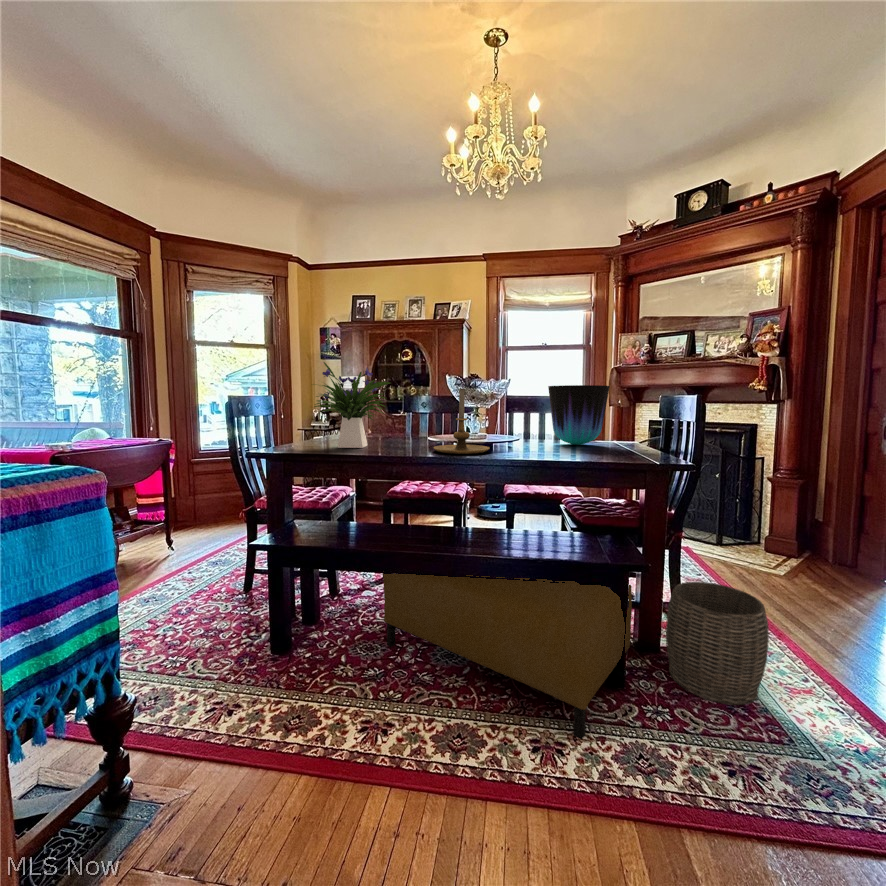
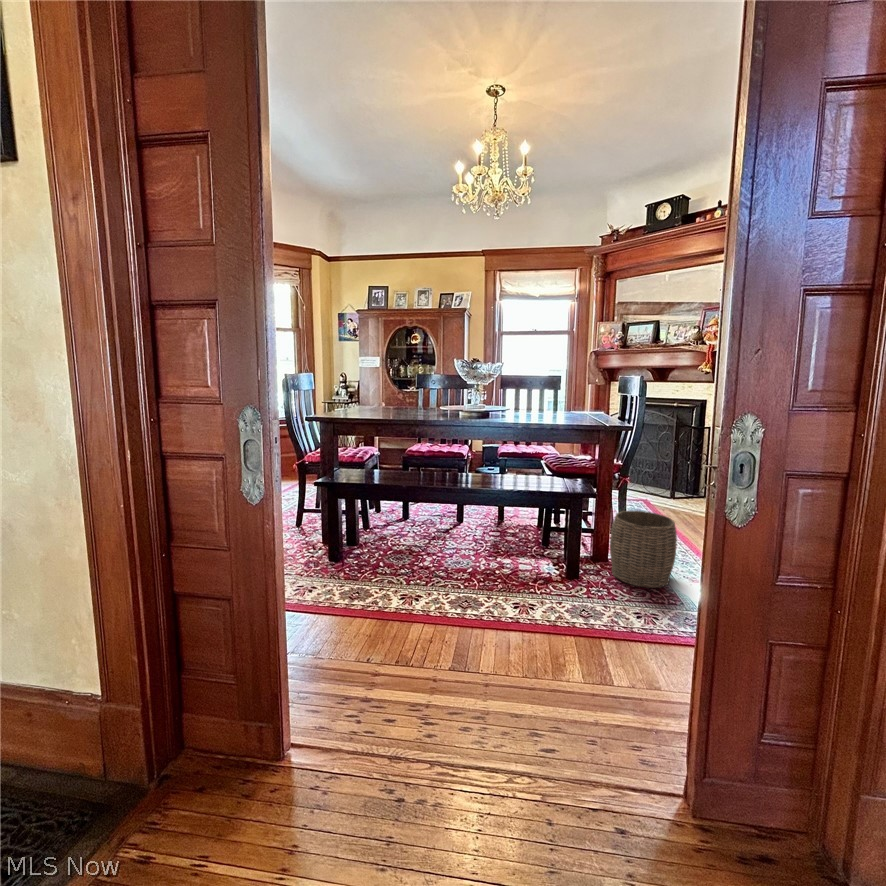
flower arrangement: present [314,362,390,448] -> none [354,349,413,415]
vase: present [548,385,610,445] -> none [533,369,580,415]
candle holder: present [434,388,489,454] -> none [446,370,488,419]
ottoman: present [383,573,632,739] -> none [410,485,586,604]

